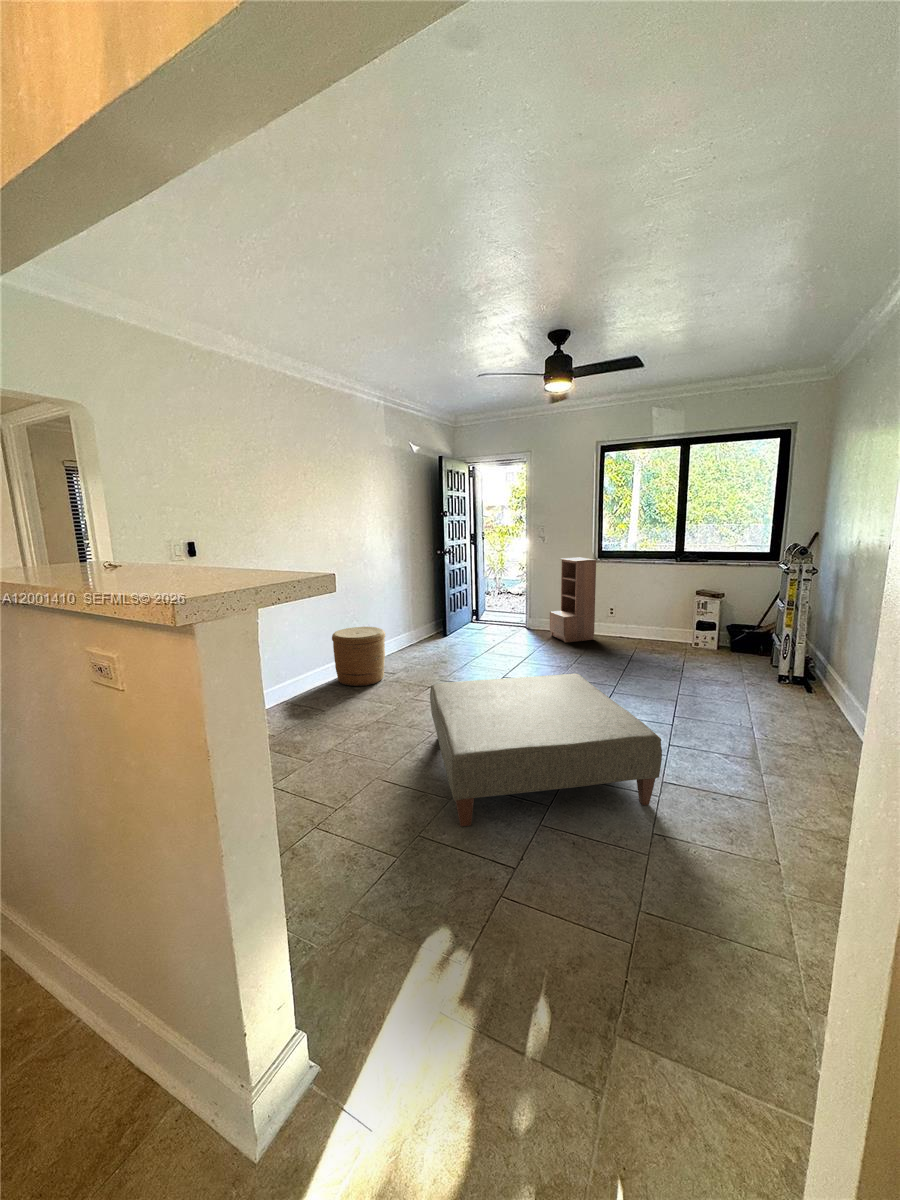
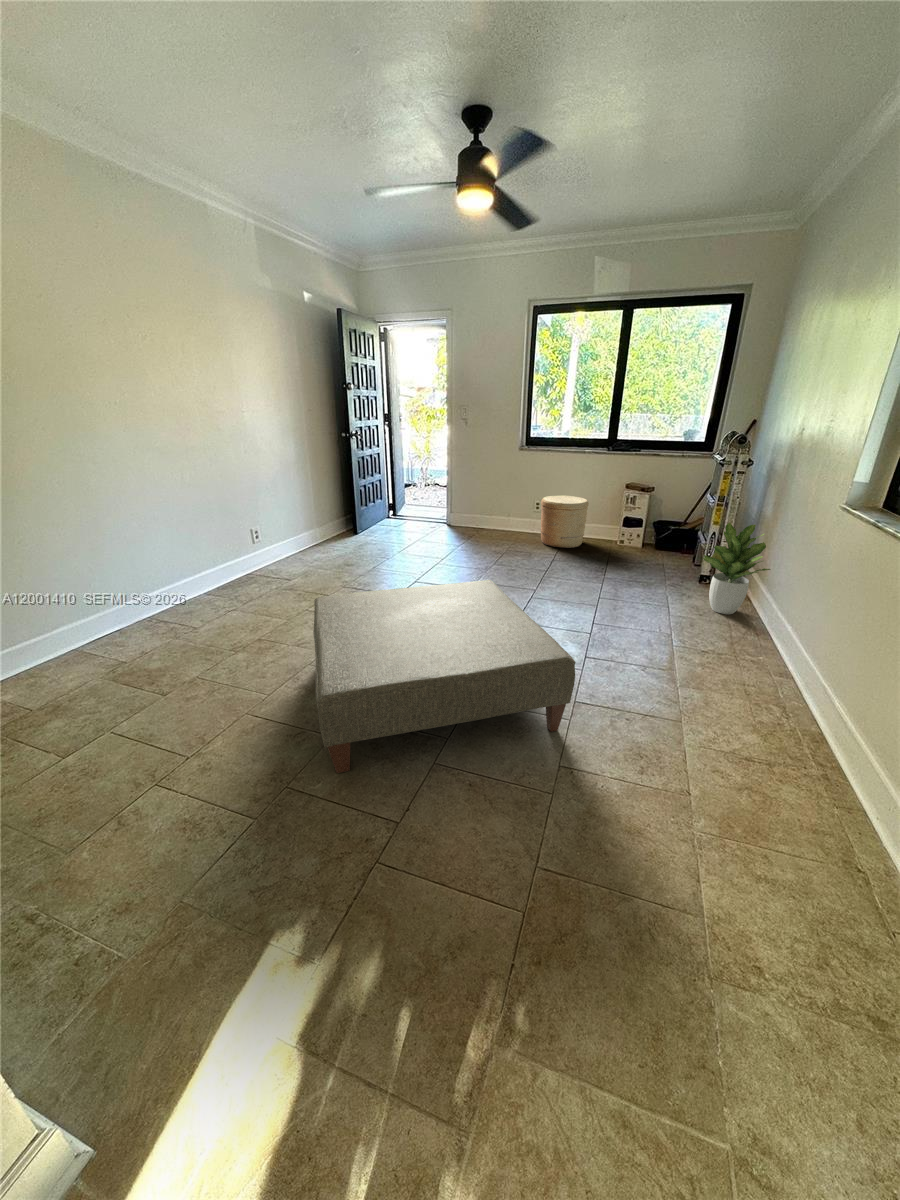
bookshelf: present [550,557,596,642] -> none [472,445,523,540]
potted plant: none [776,625,847,712] -> present [703,522,771,614]
woven basket: present [332,627,385,686] -> present [541,496,589,548]

